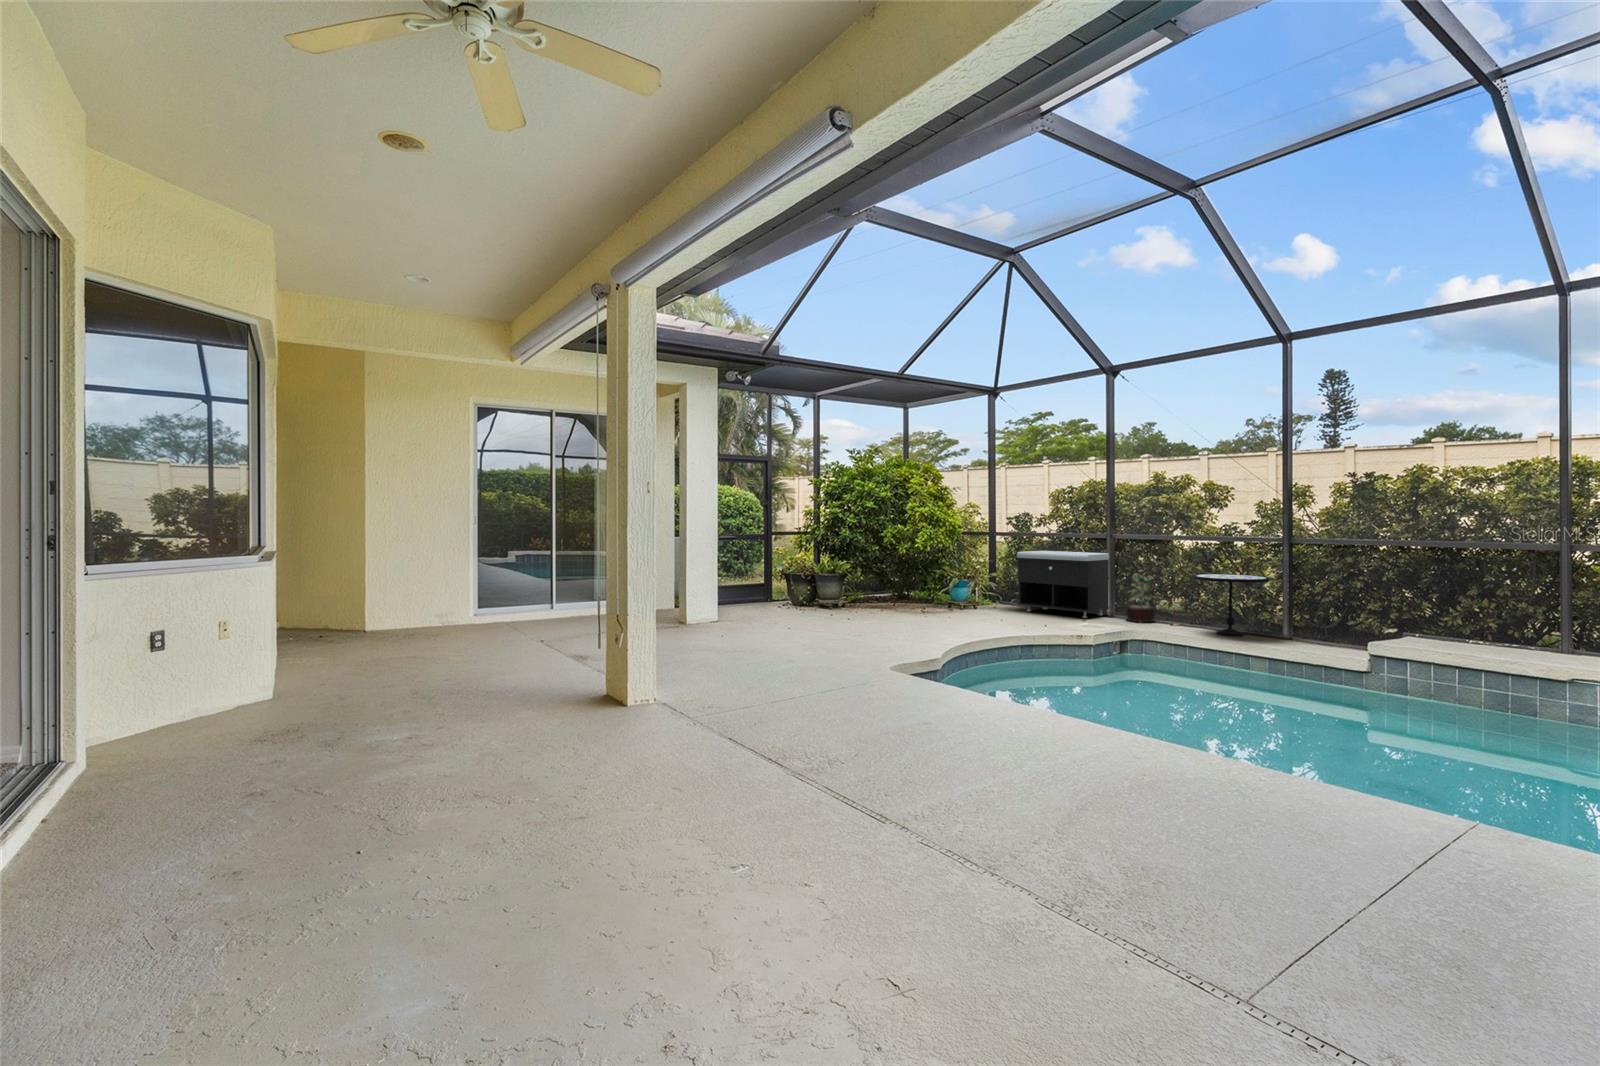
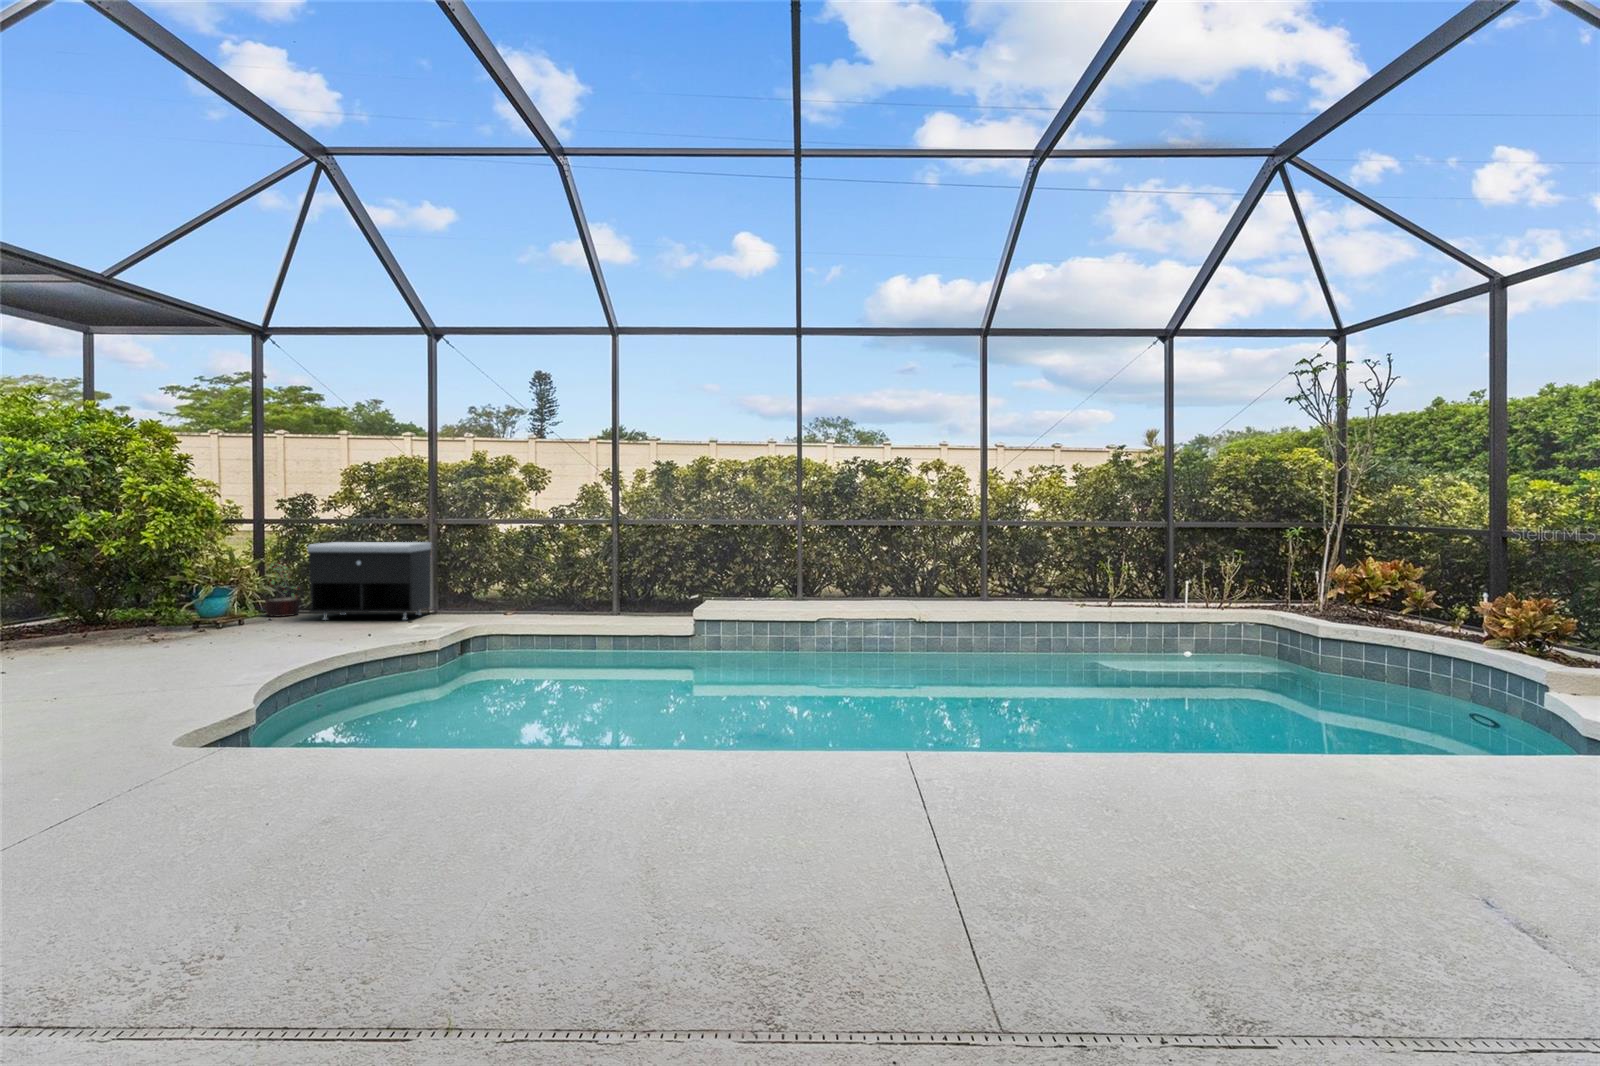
side table: present [1194,574,1269,636] -> none [532,559,600,621]
decorative plant: present [1126,576,1155,622] -> present [265,564,300,617]

